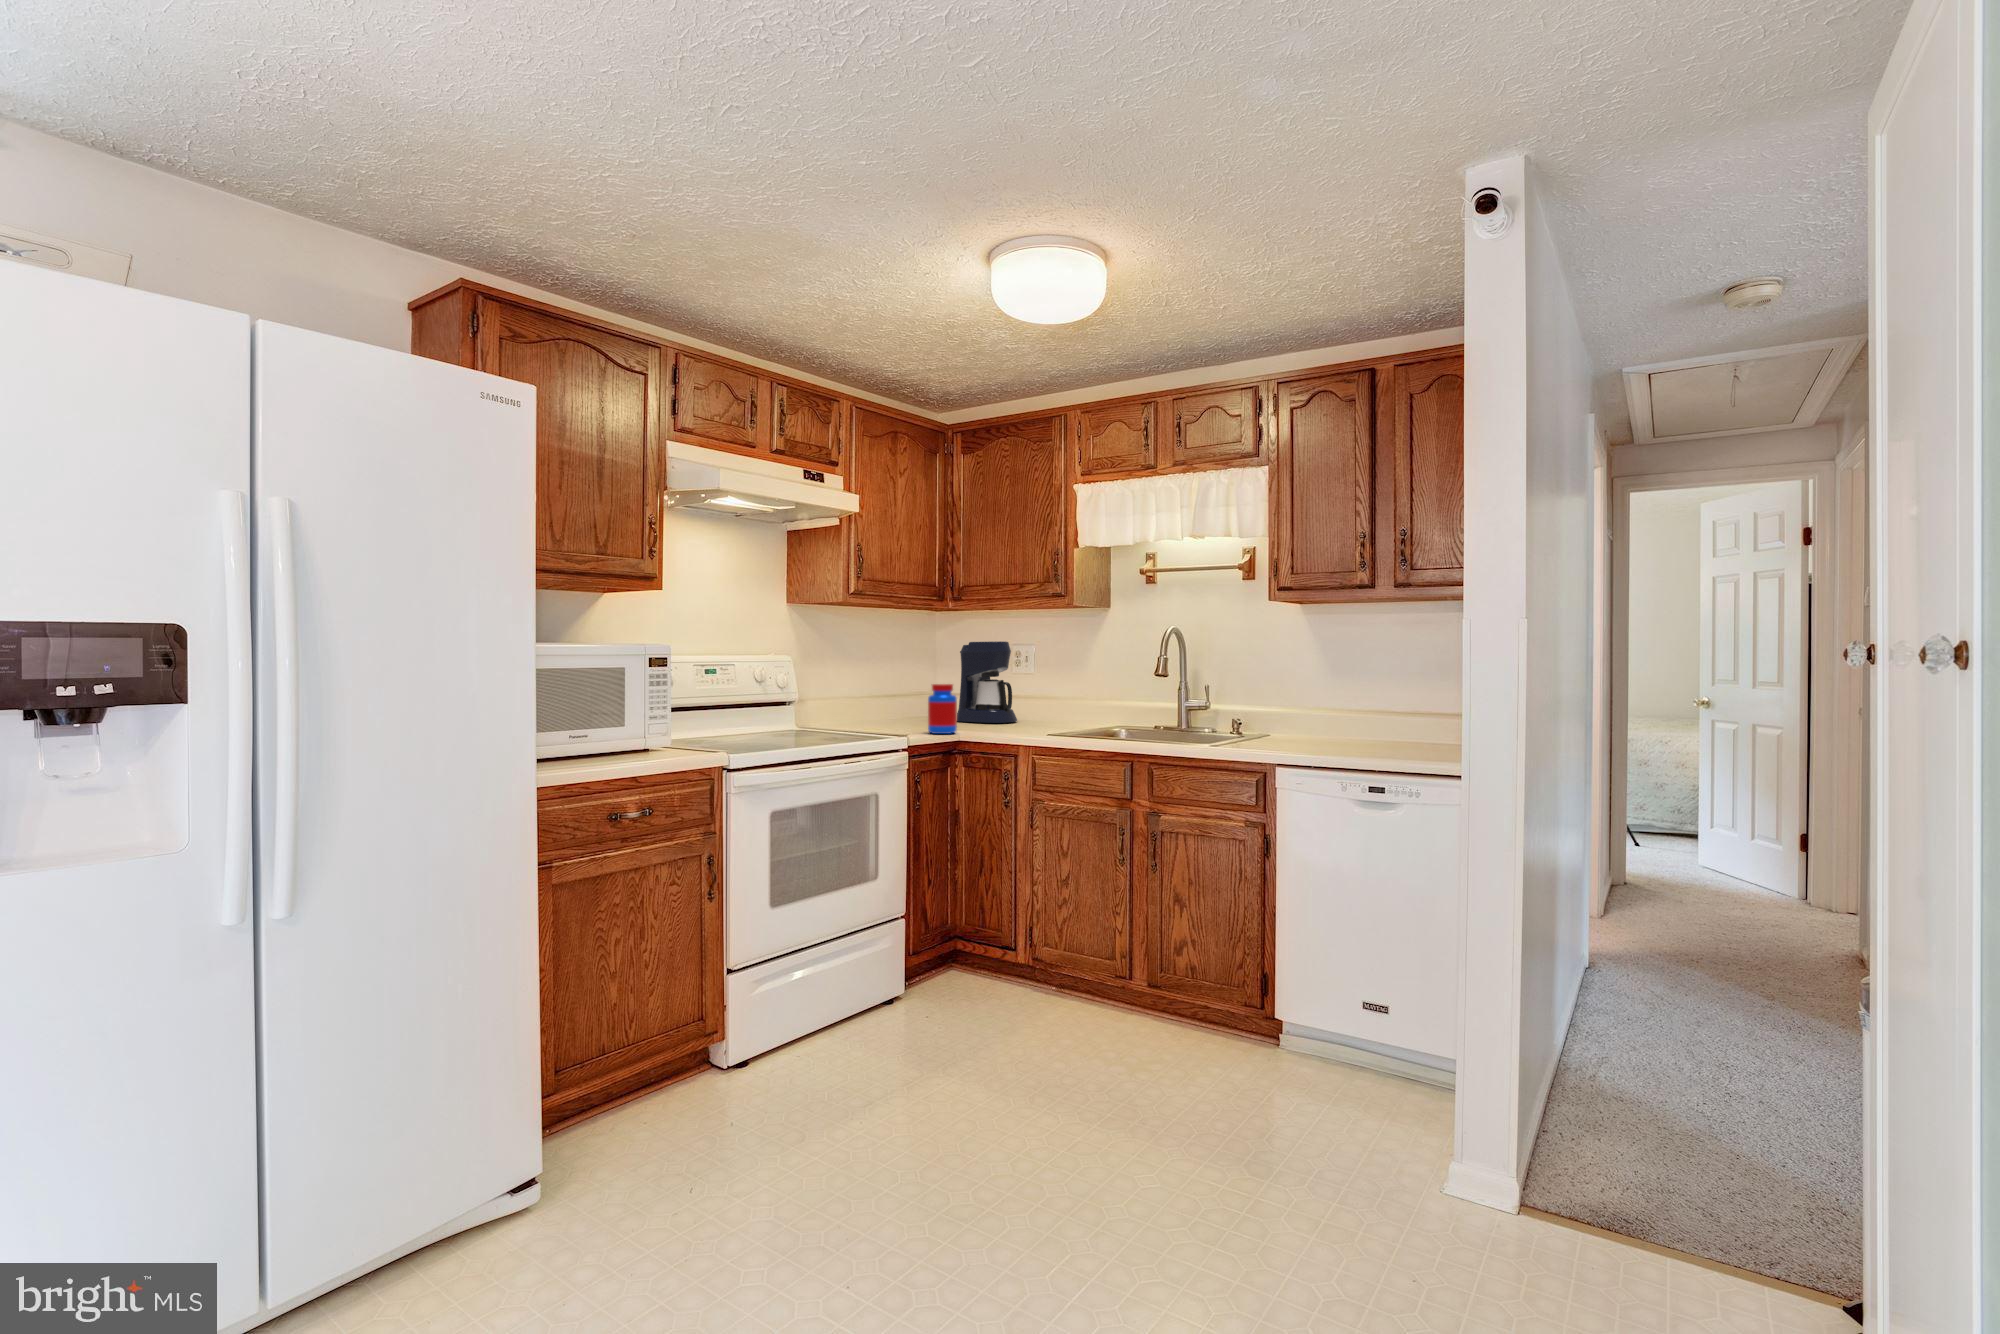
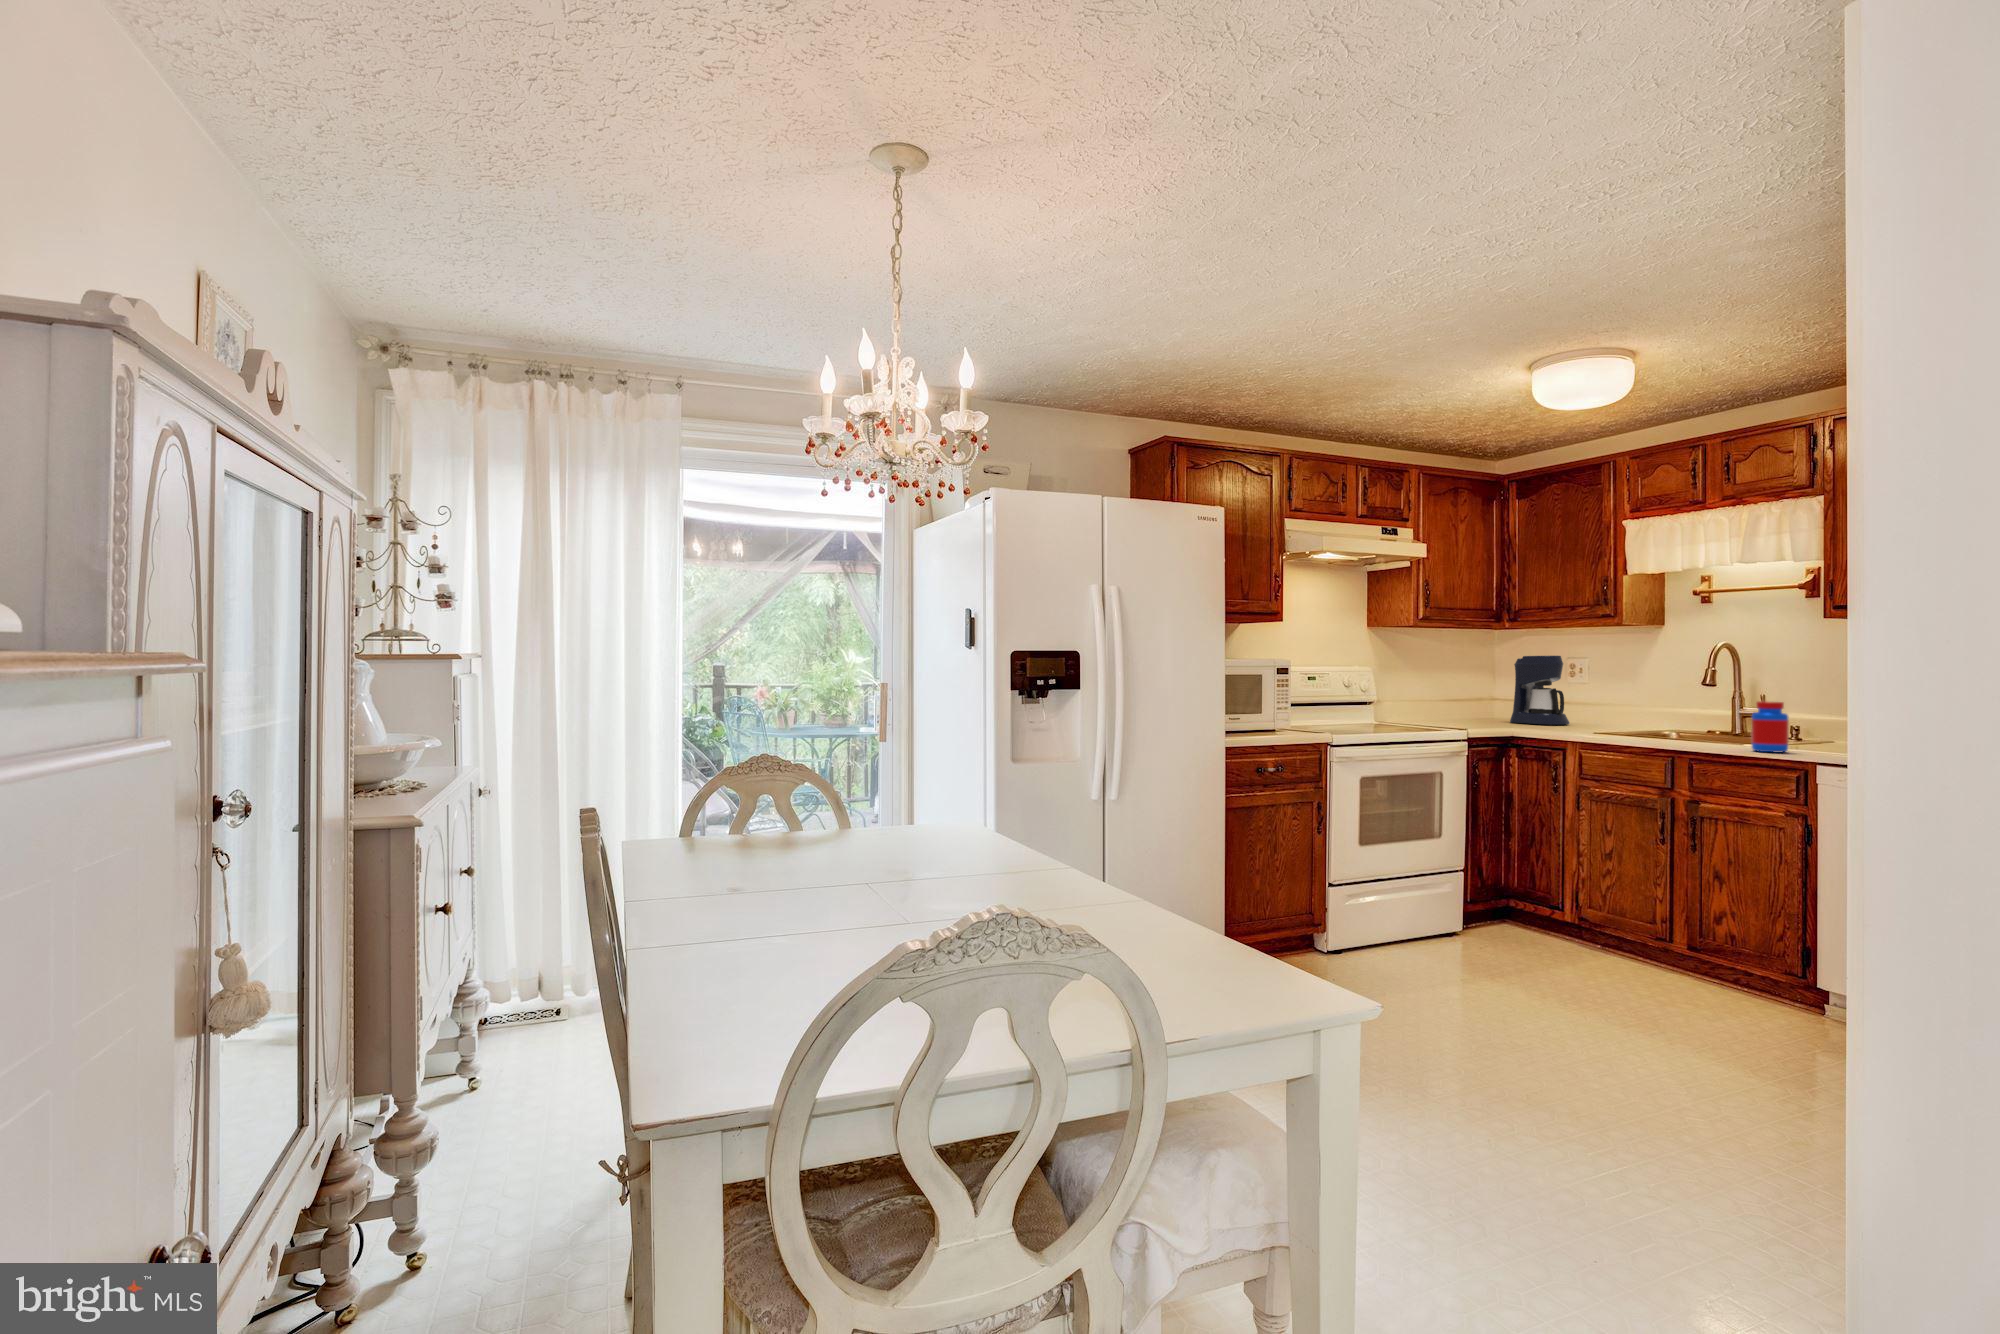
jar: present [928,684,957,734] -> present [1751,701,1789,752]

